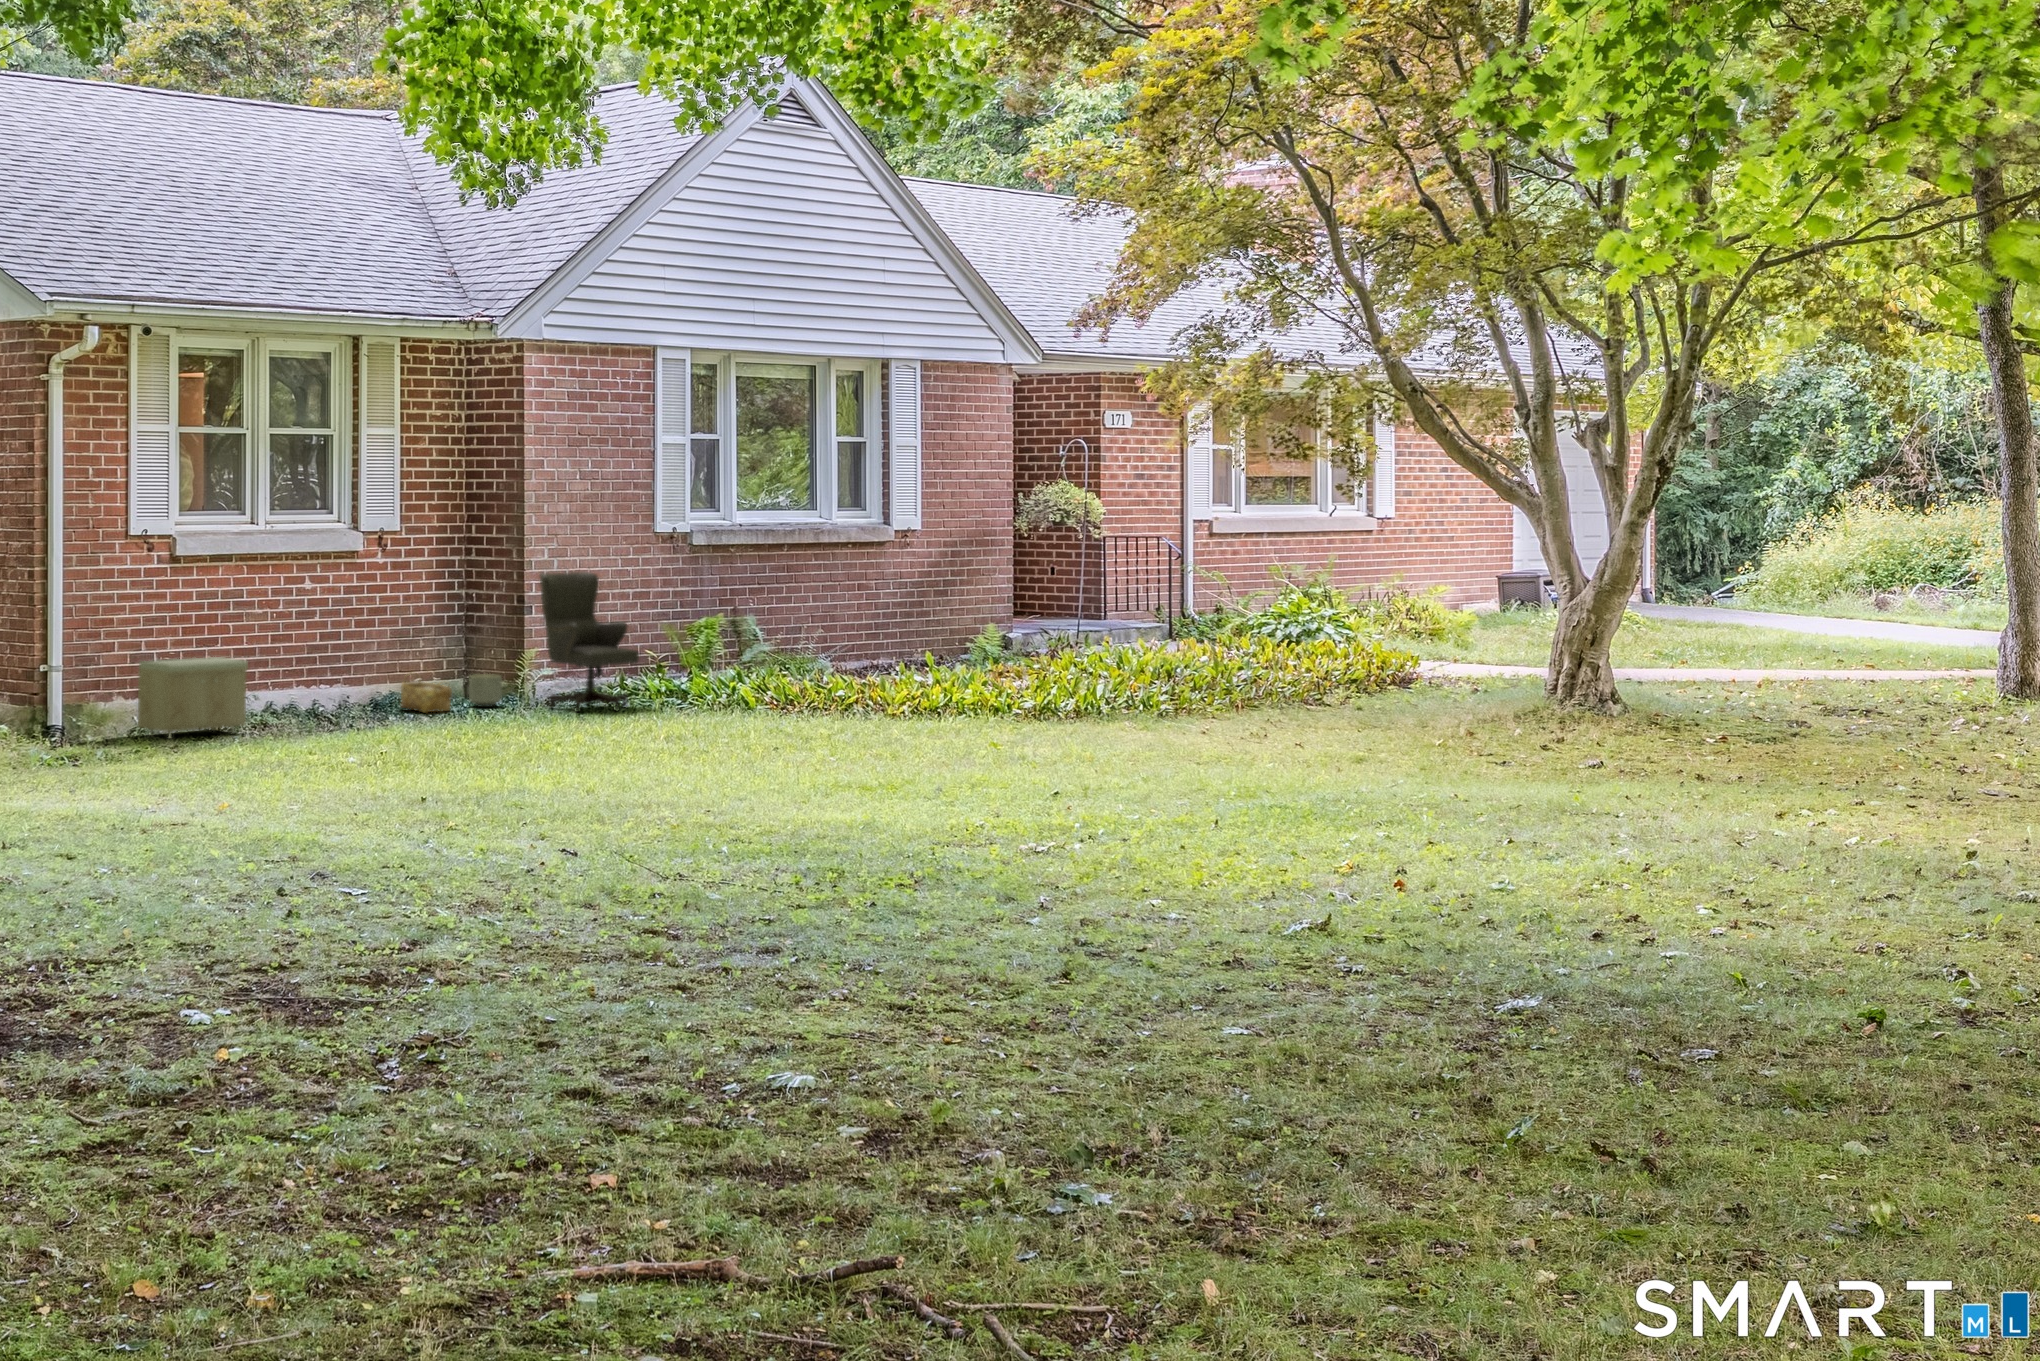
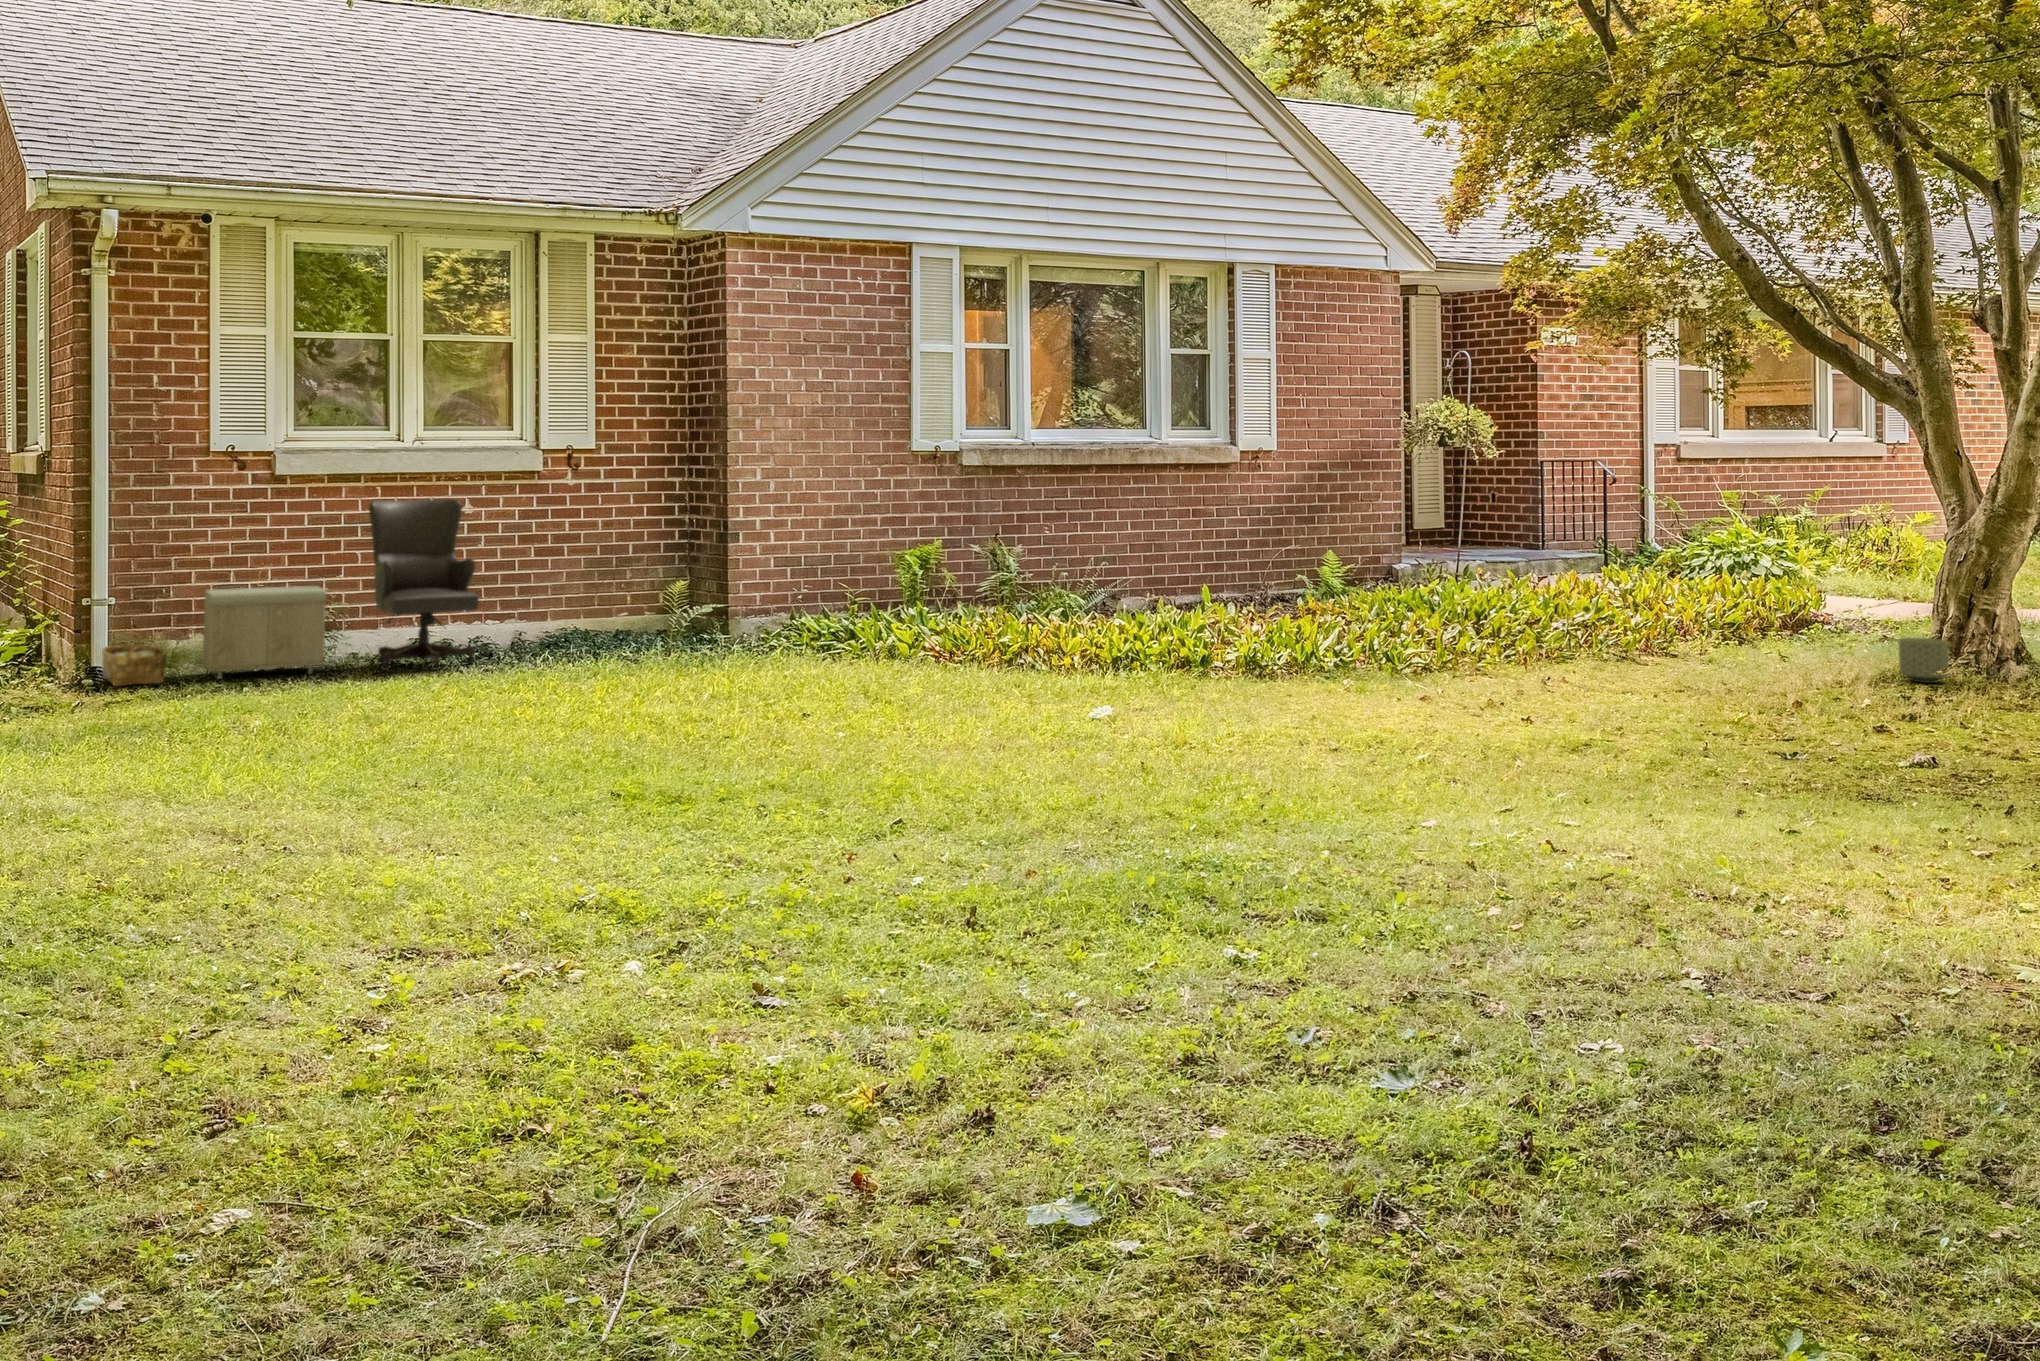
chair: present [540,572,639,712] -> present [369,499,479,671]
planter: present [469,674,502,707] -> present [1898,638,1949,683]
woven basket: present [401,677,452,713] -> present [102,632,167,687]

